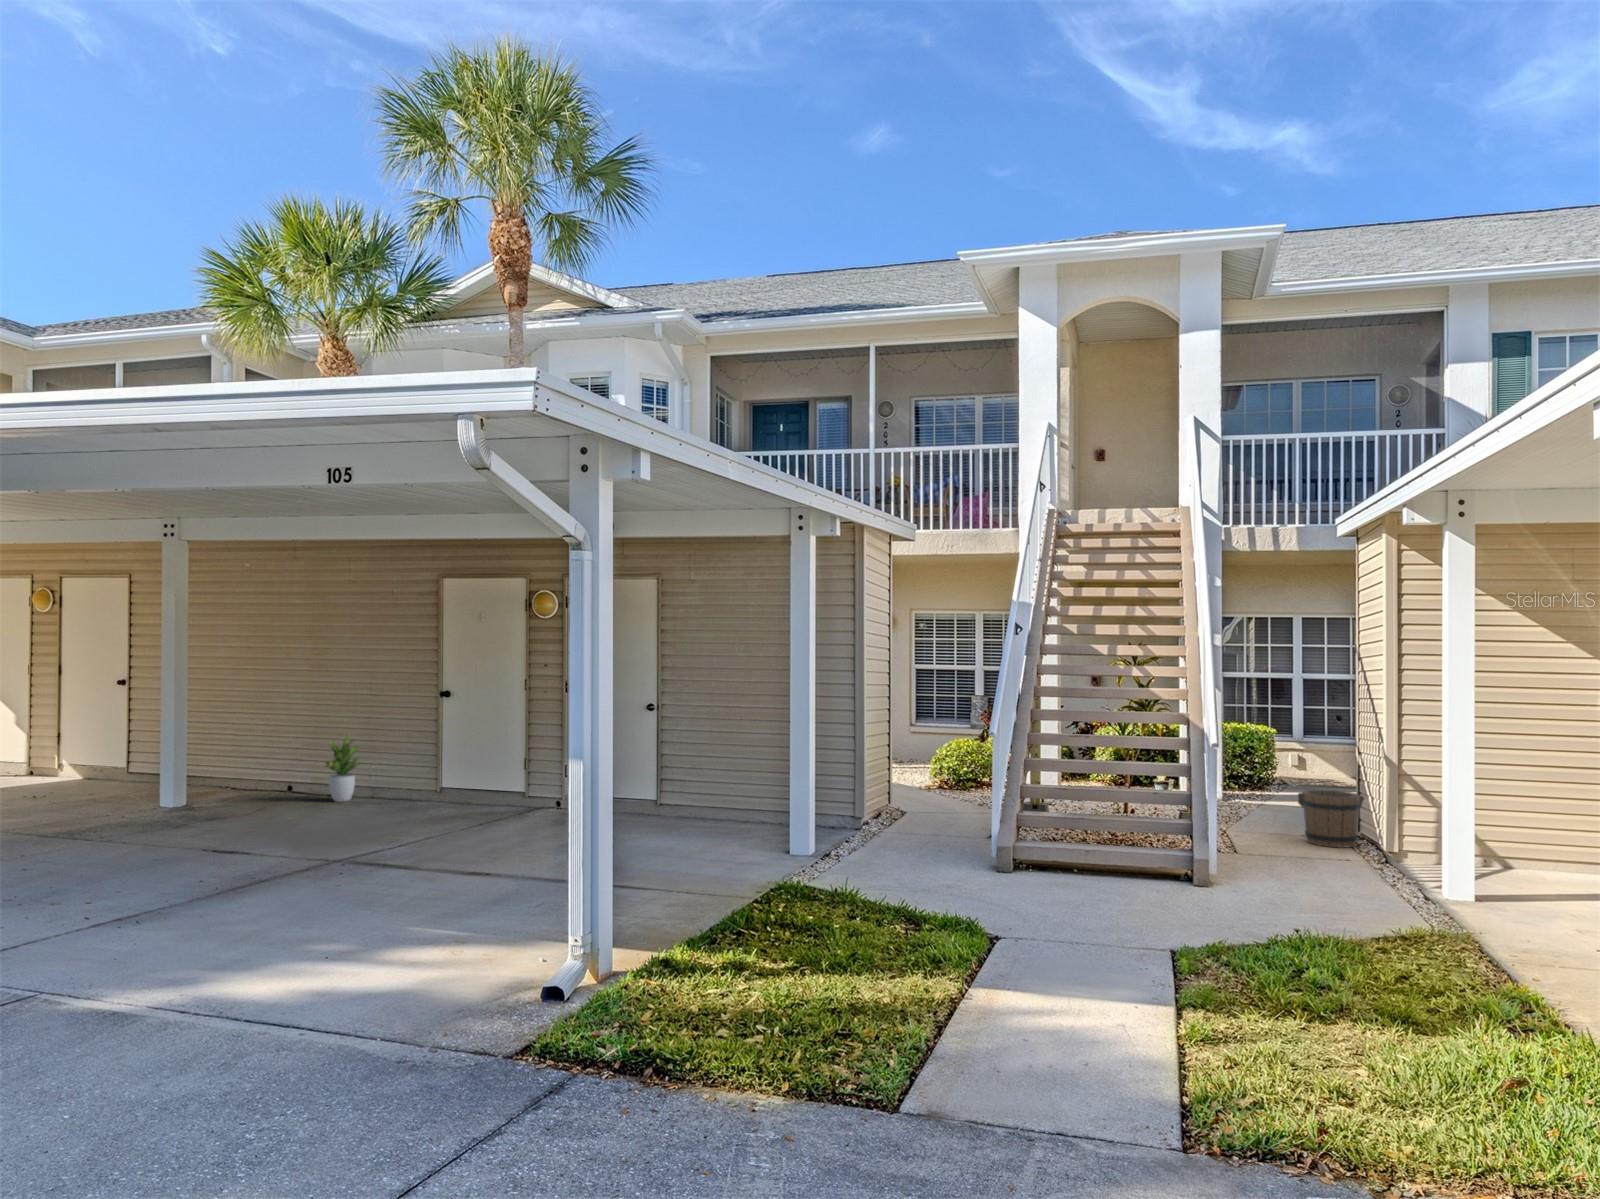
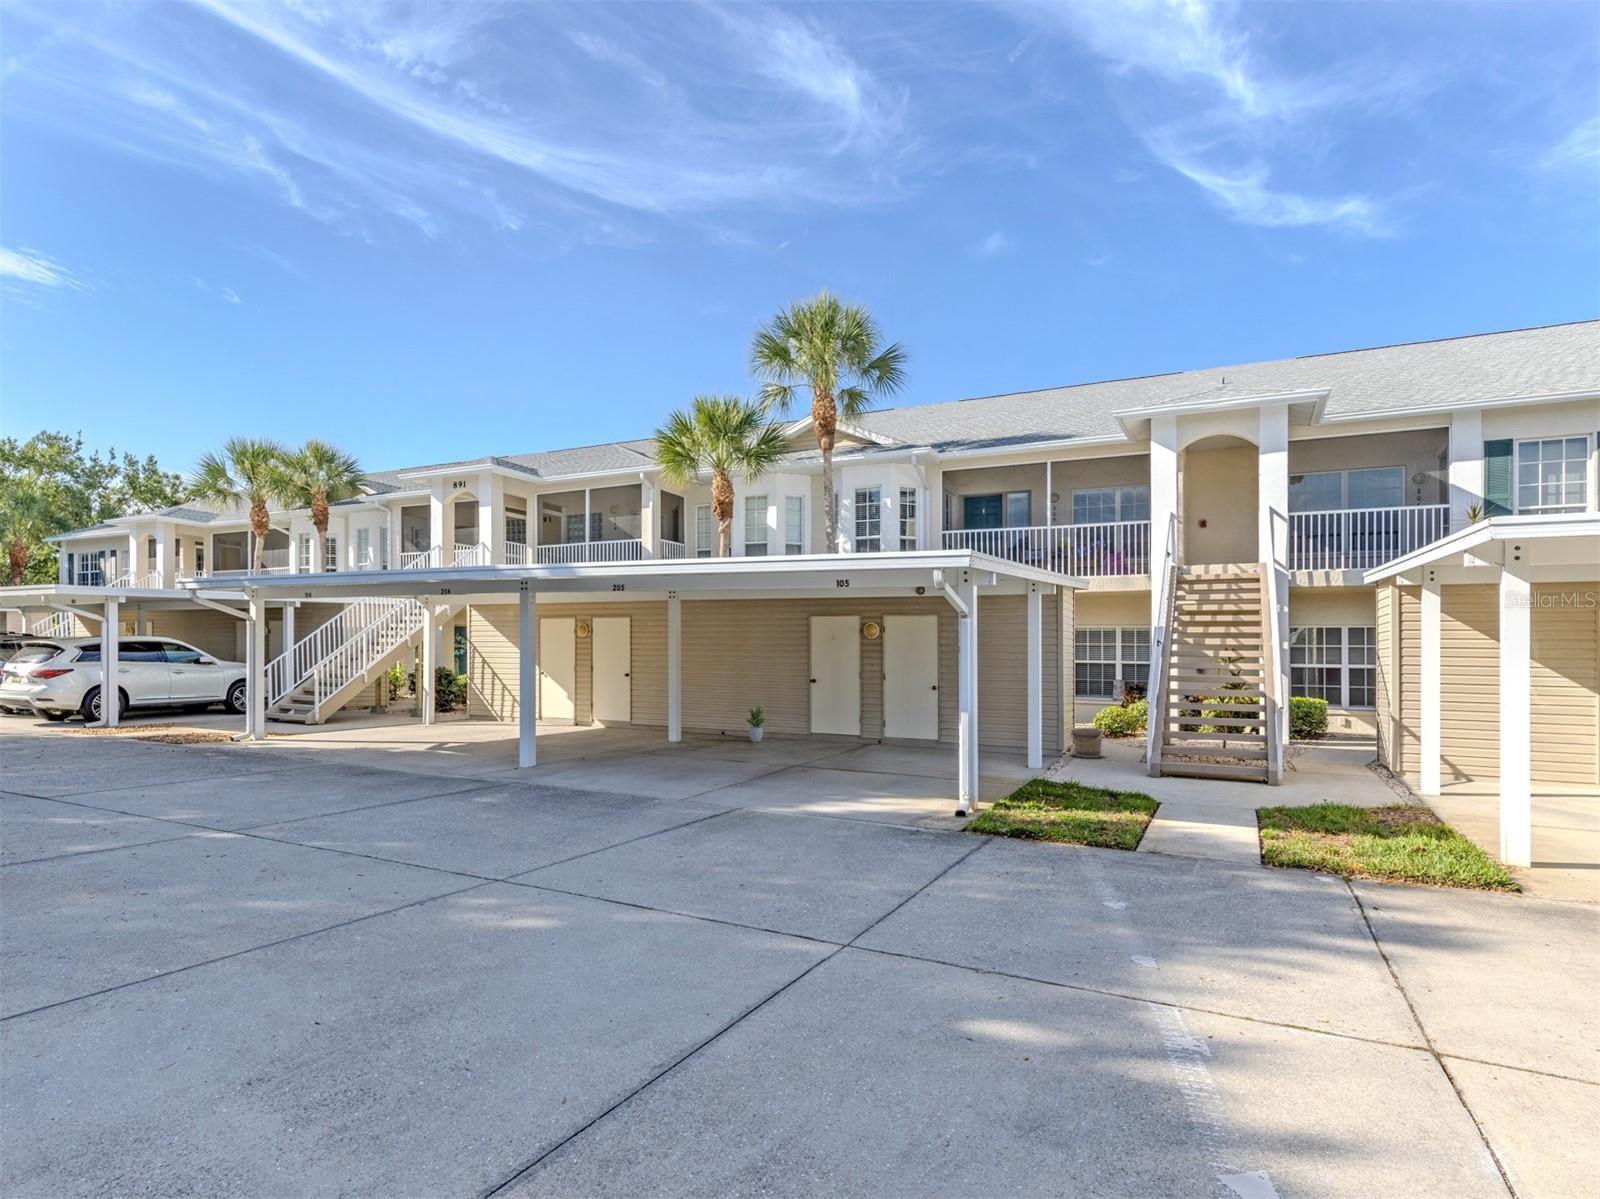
bucket: present [1298,790,1364,848] -> present [1070,728,1104,758]

